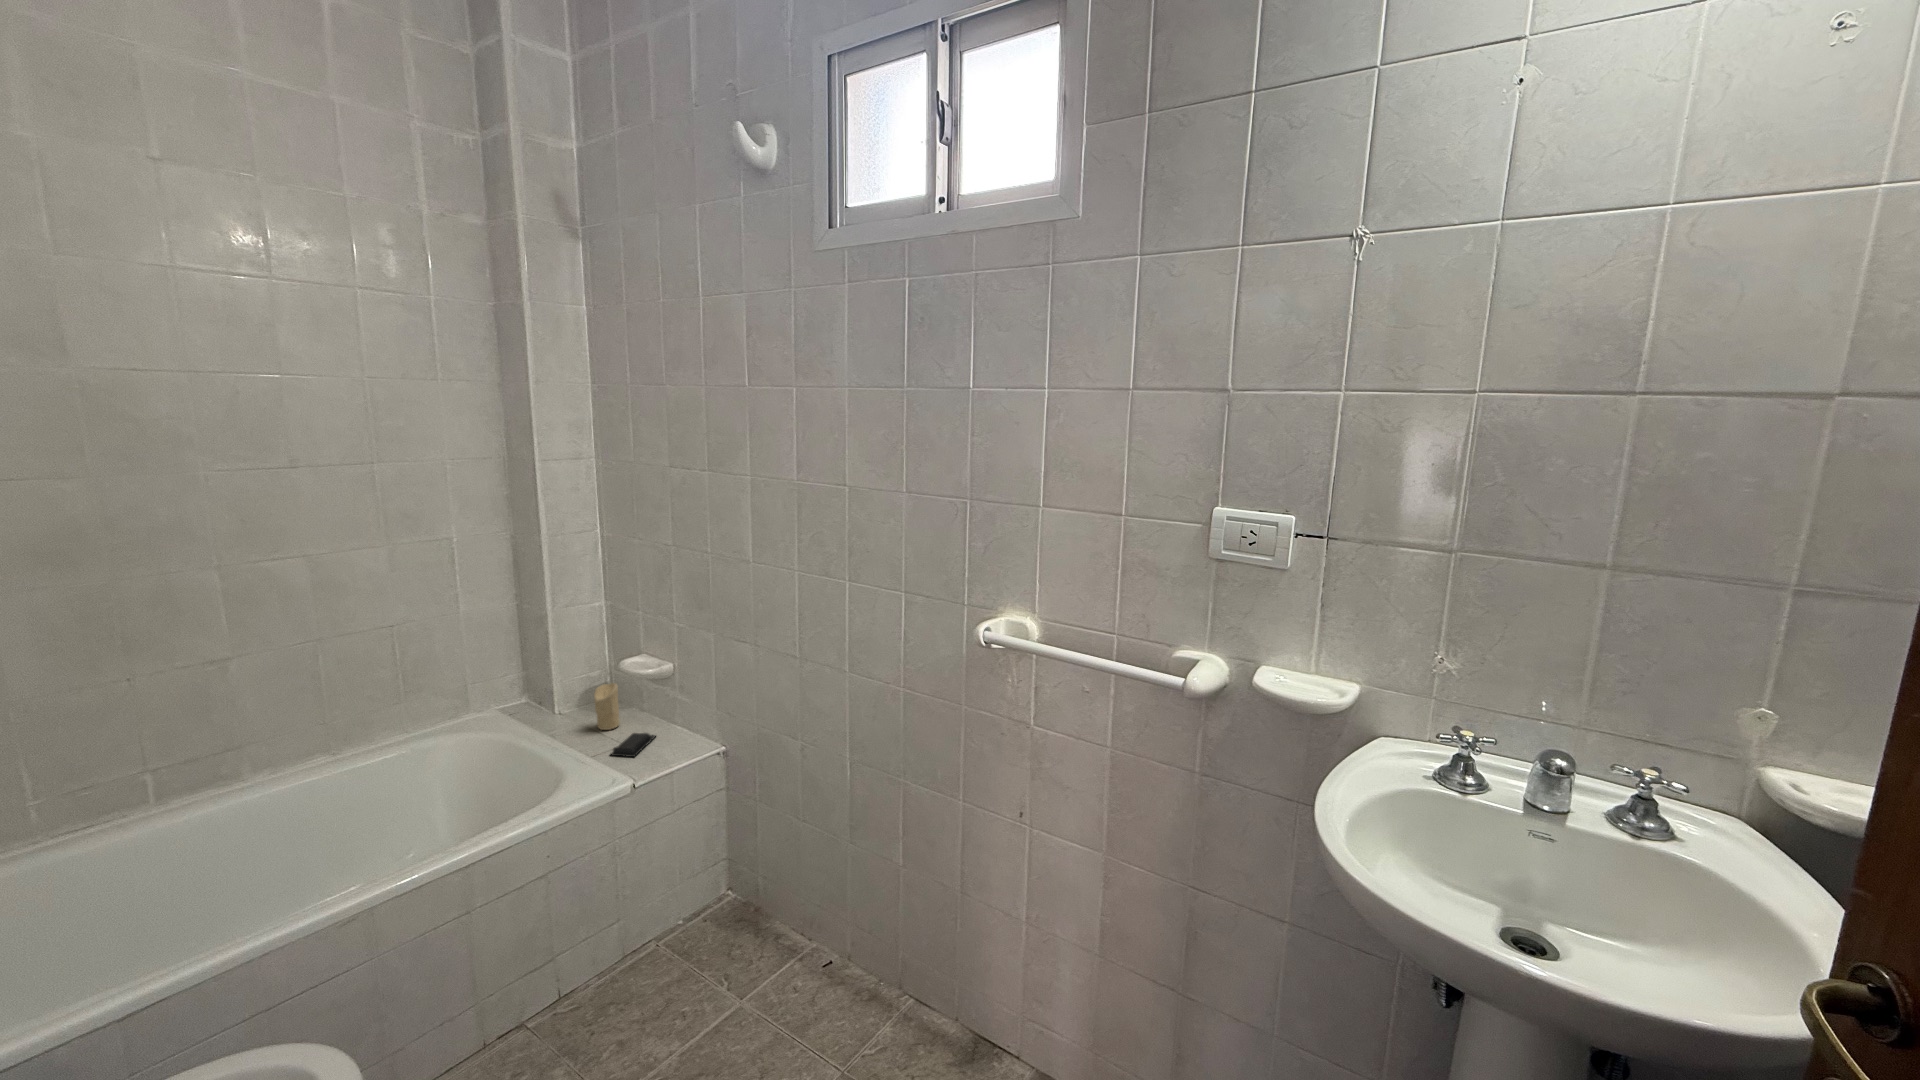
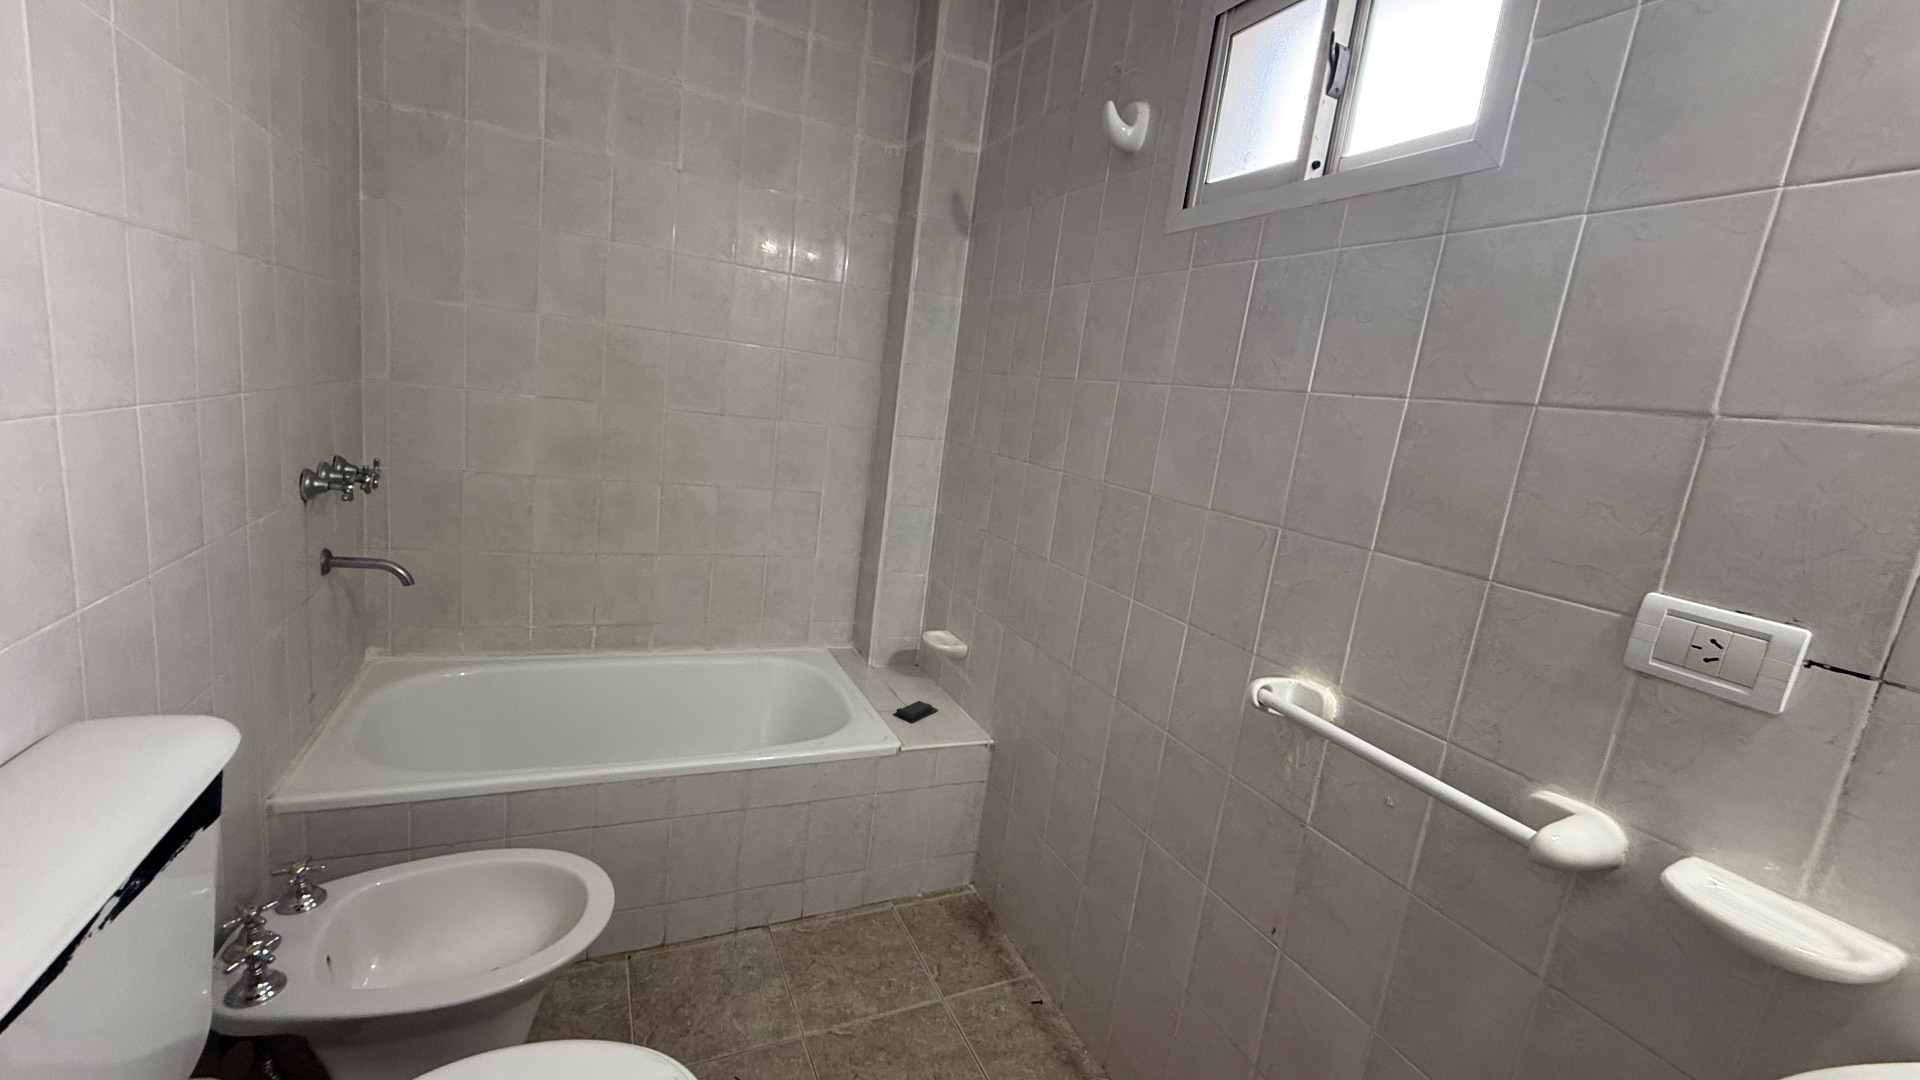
candle: present [594,683,620,730] -> none [894,649,917,692]

